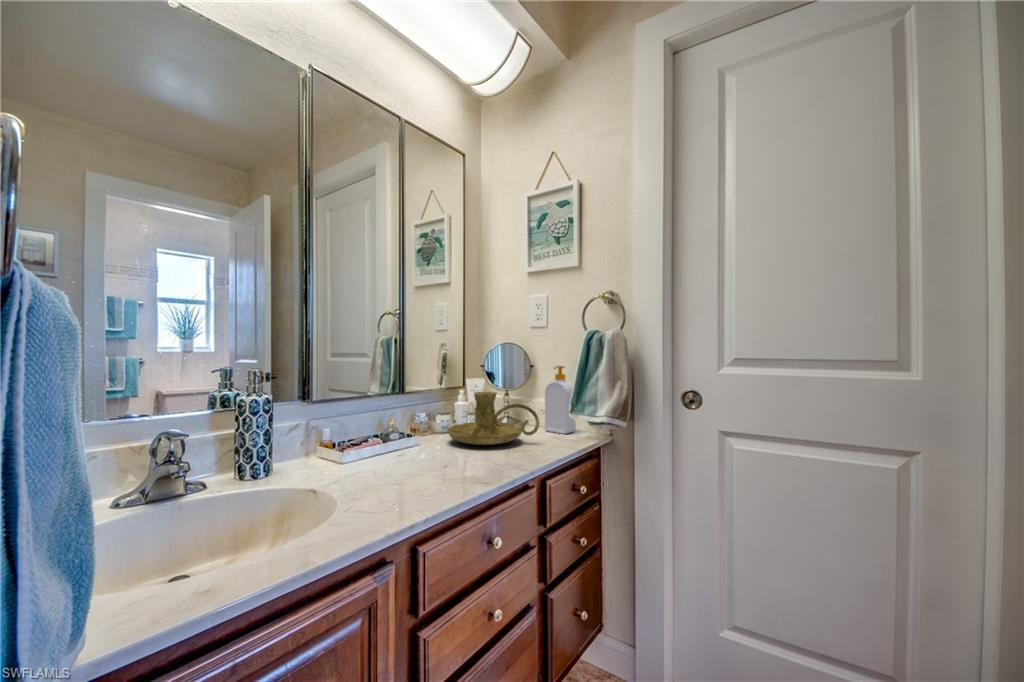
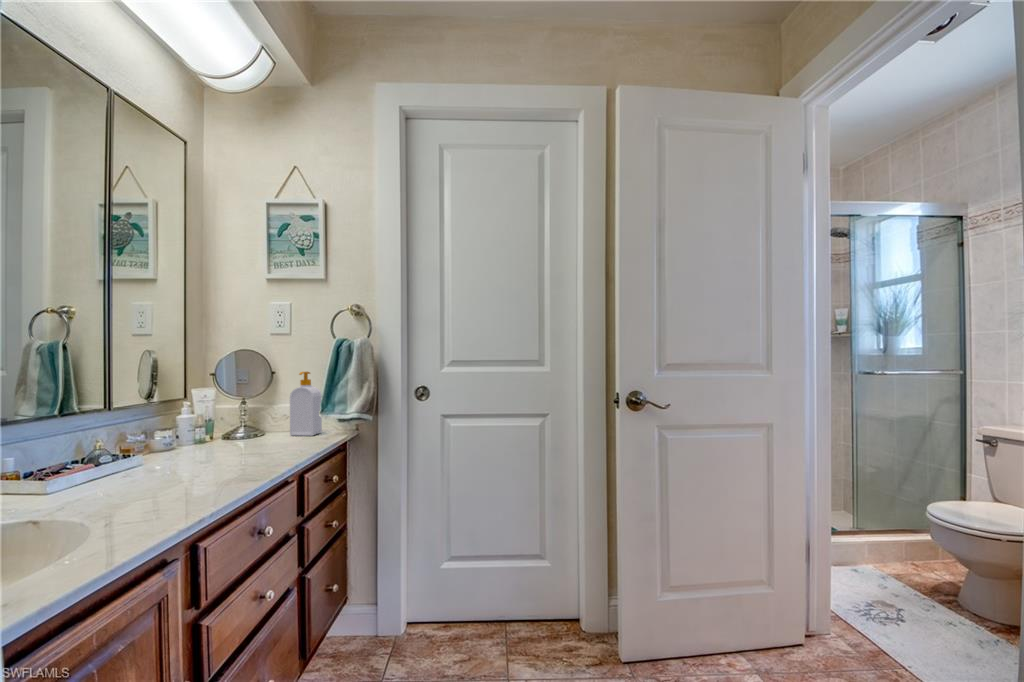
candle holder: present [448,392,539,445] -> none [185,400,291,453]

